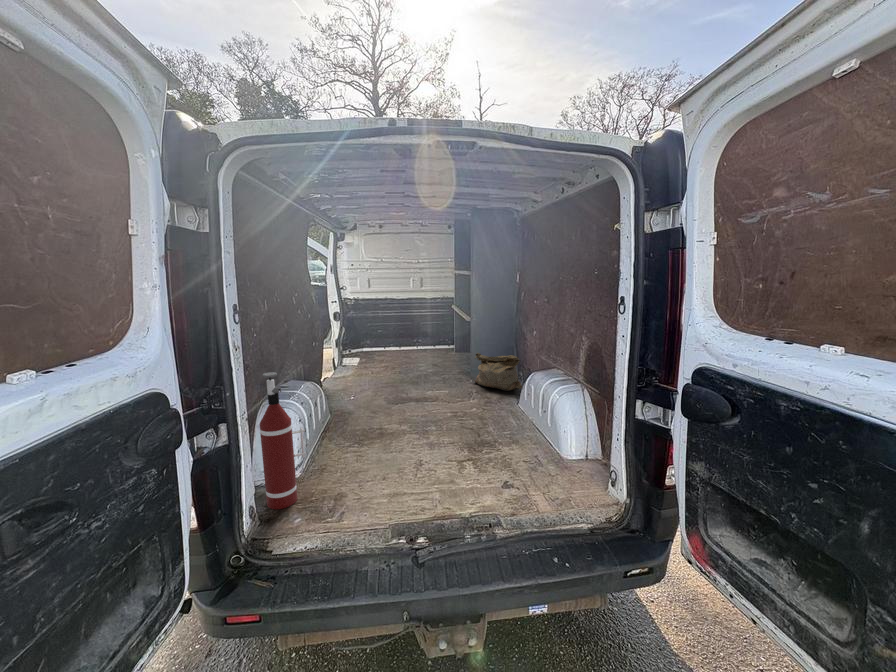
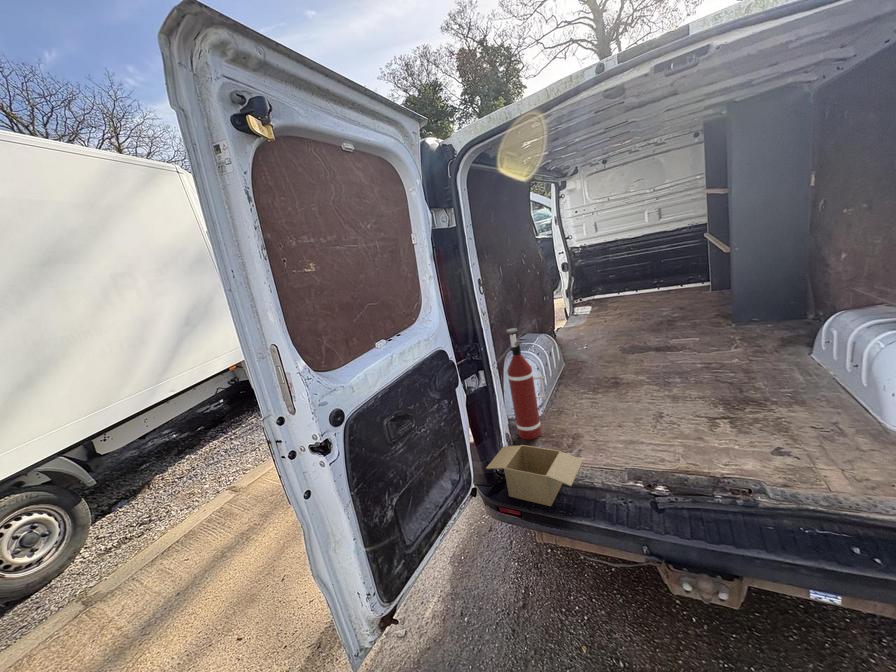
bag: present [474,353,522,391] -> none [731,291,809,336]
cardboard box: none [215,517,345,591] -> present [486,445,583,506]

